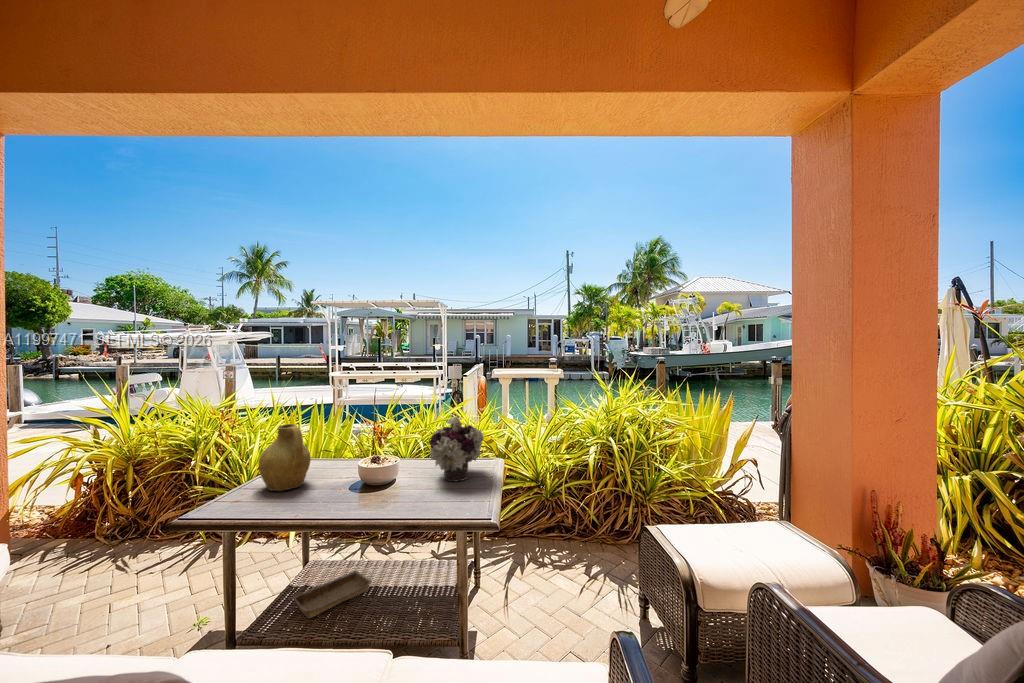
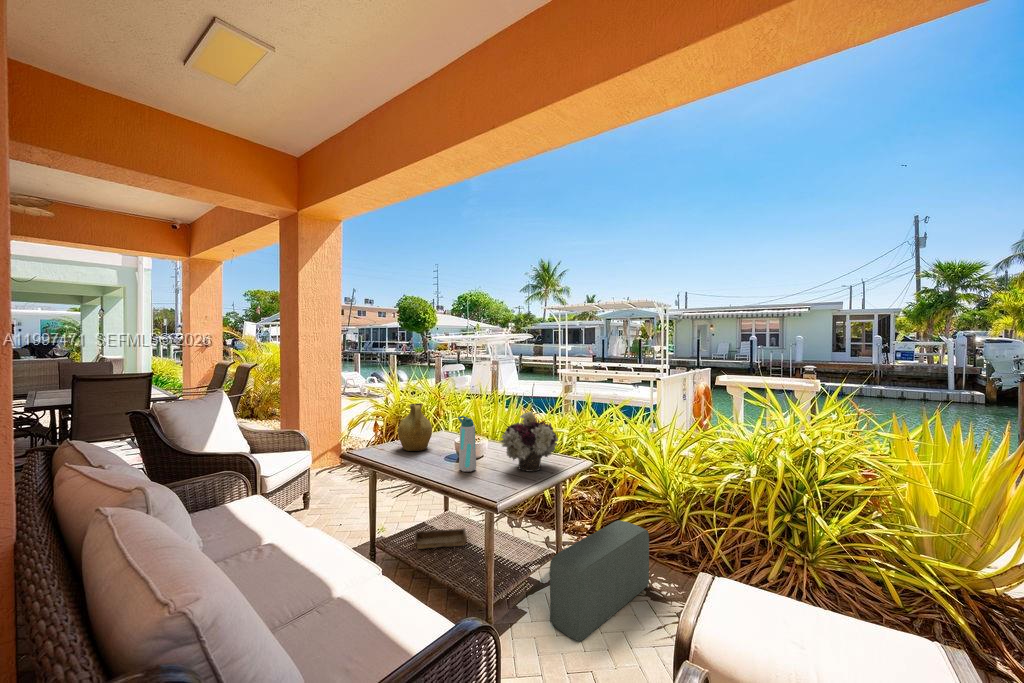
water bottle: none [382,431,406,498] -> present [458,416,476,472]
pouf: none [503,509,551,635] -> present [550,520,649,641]

